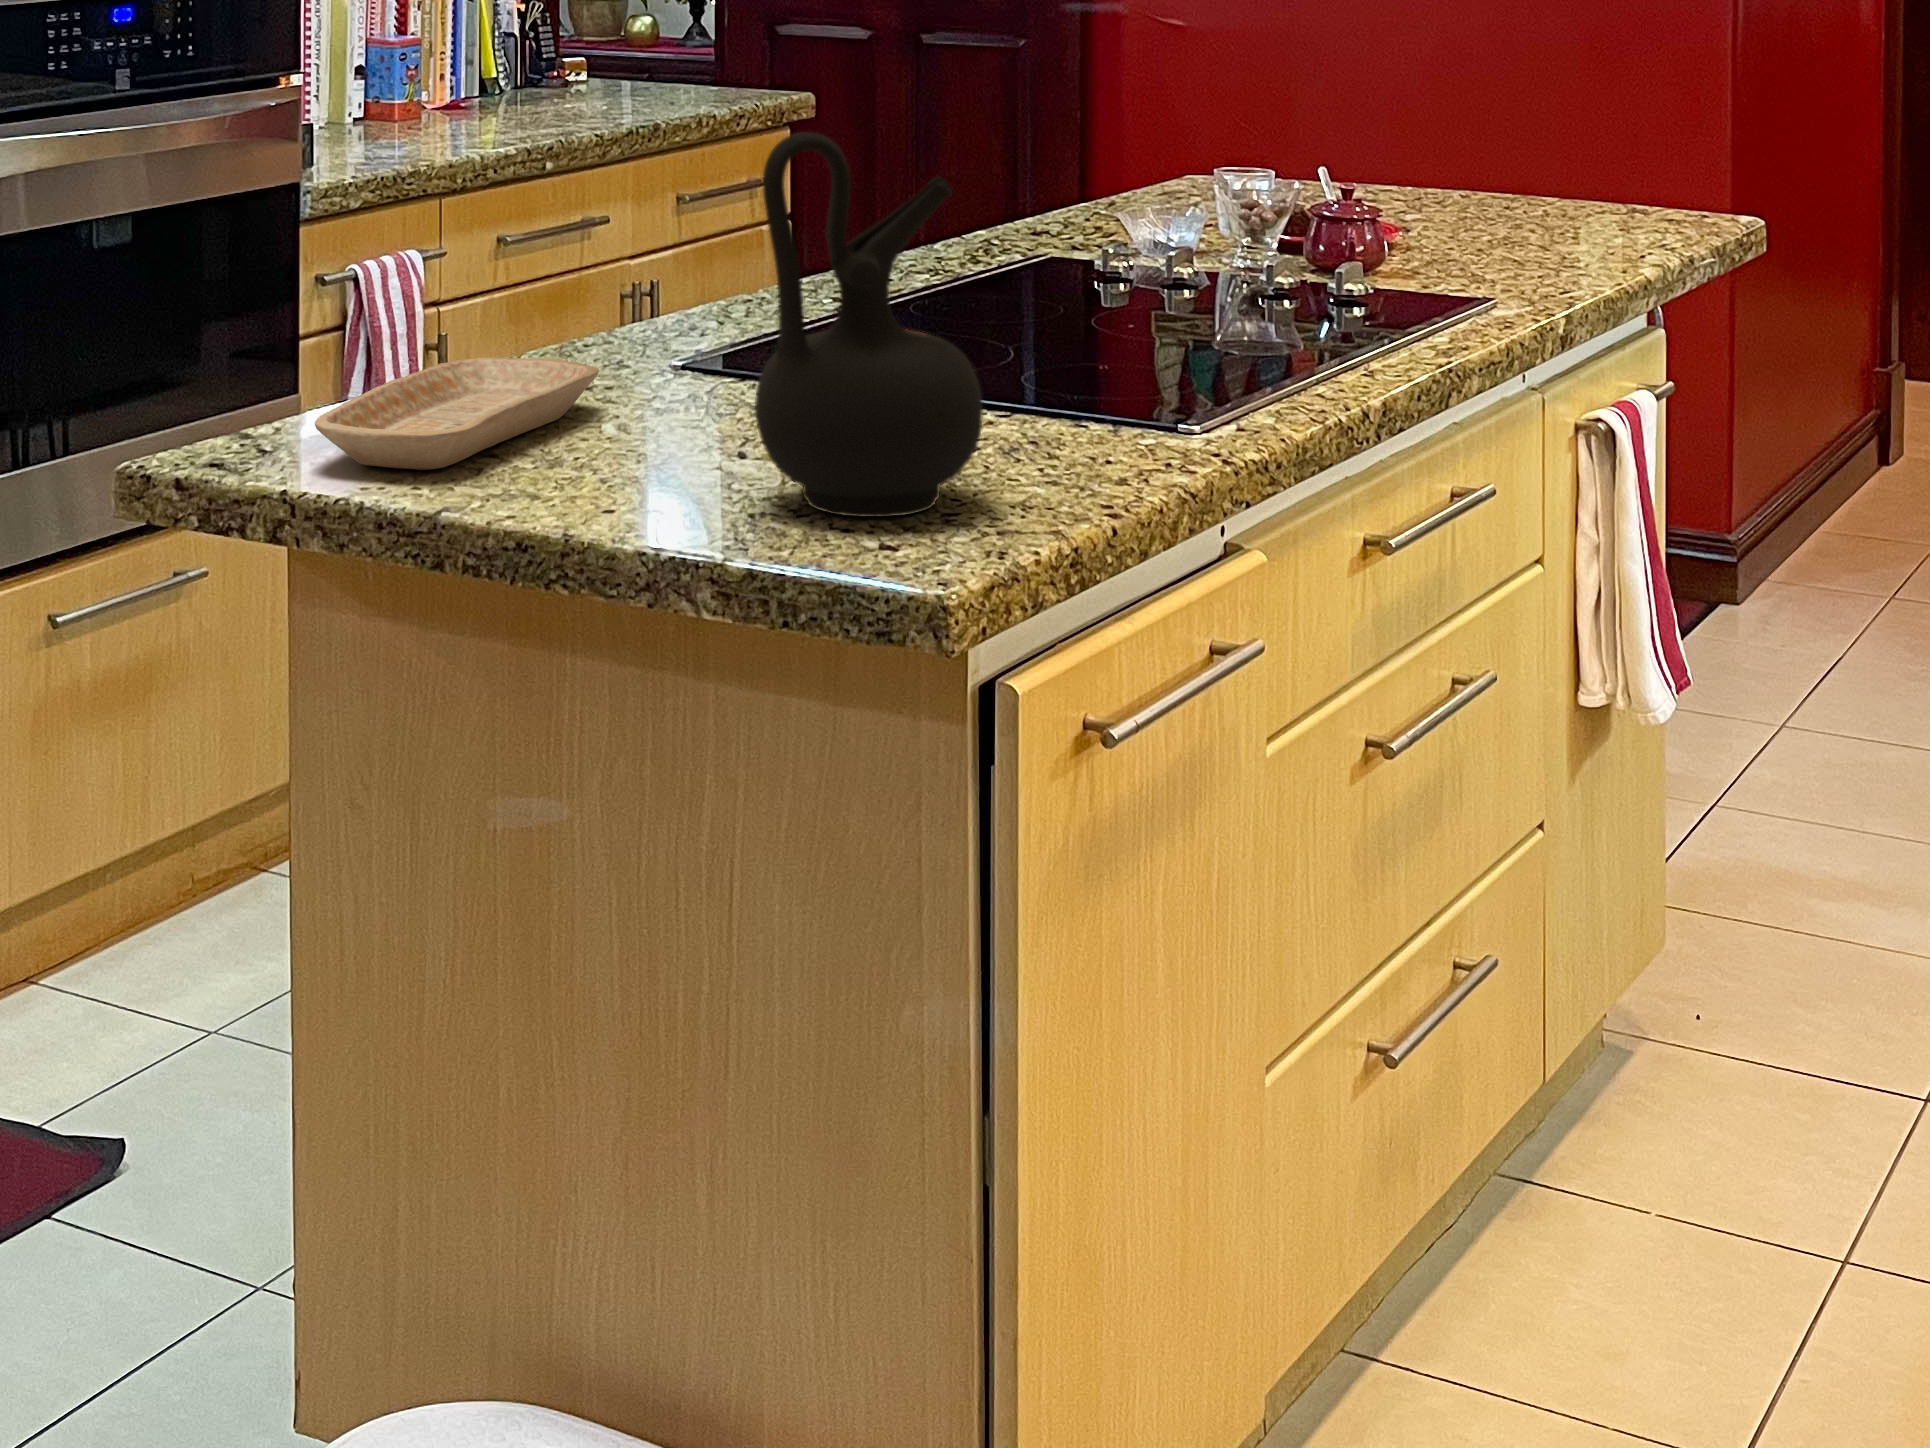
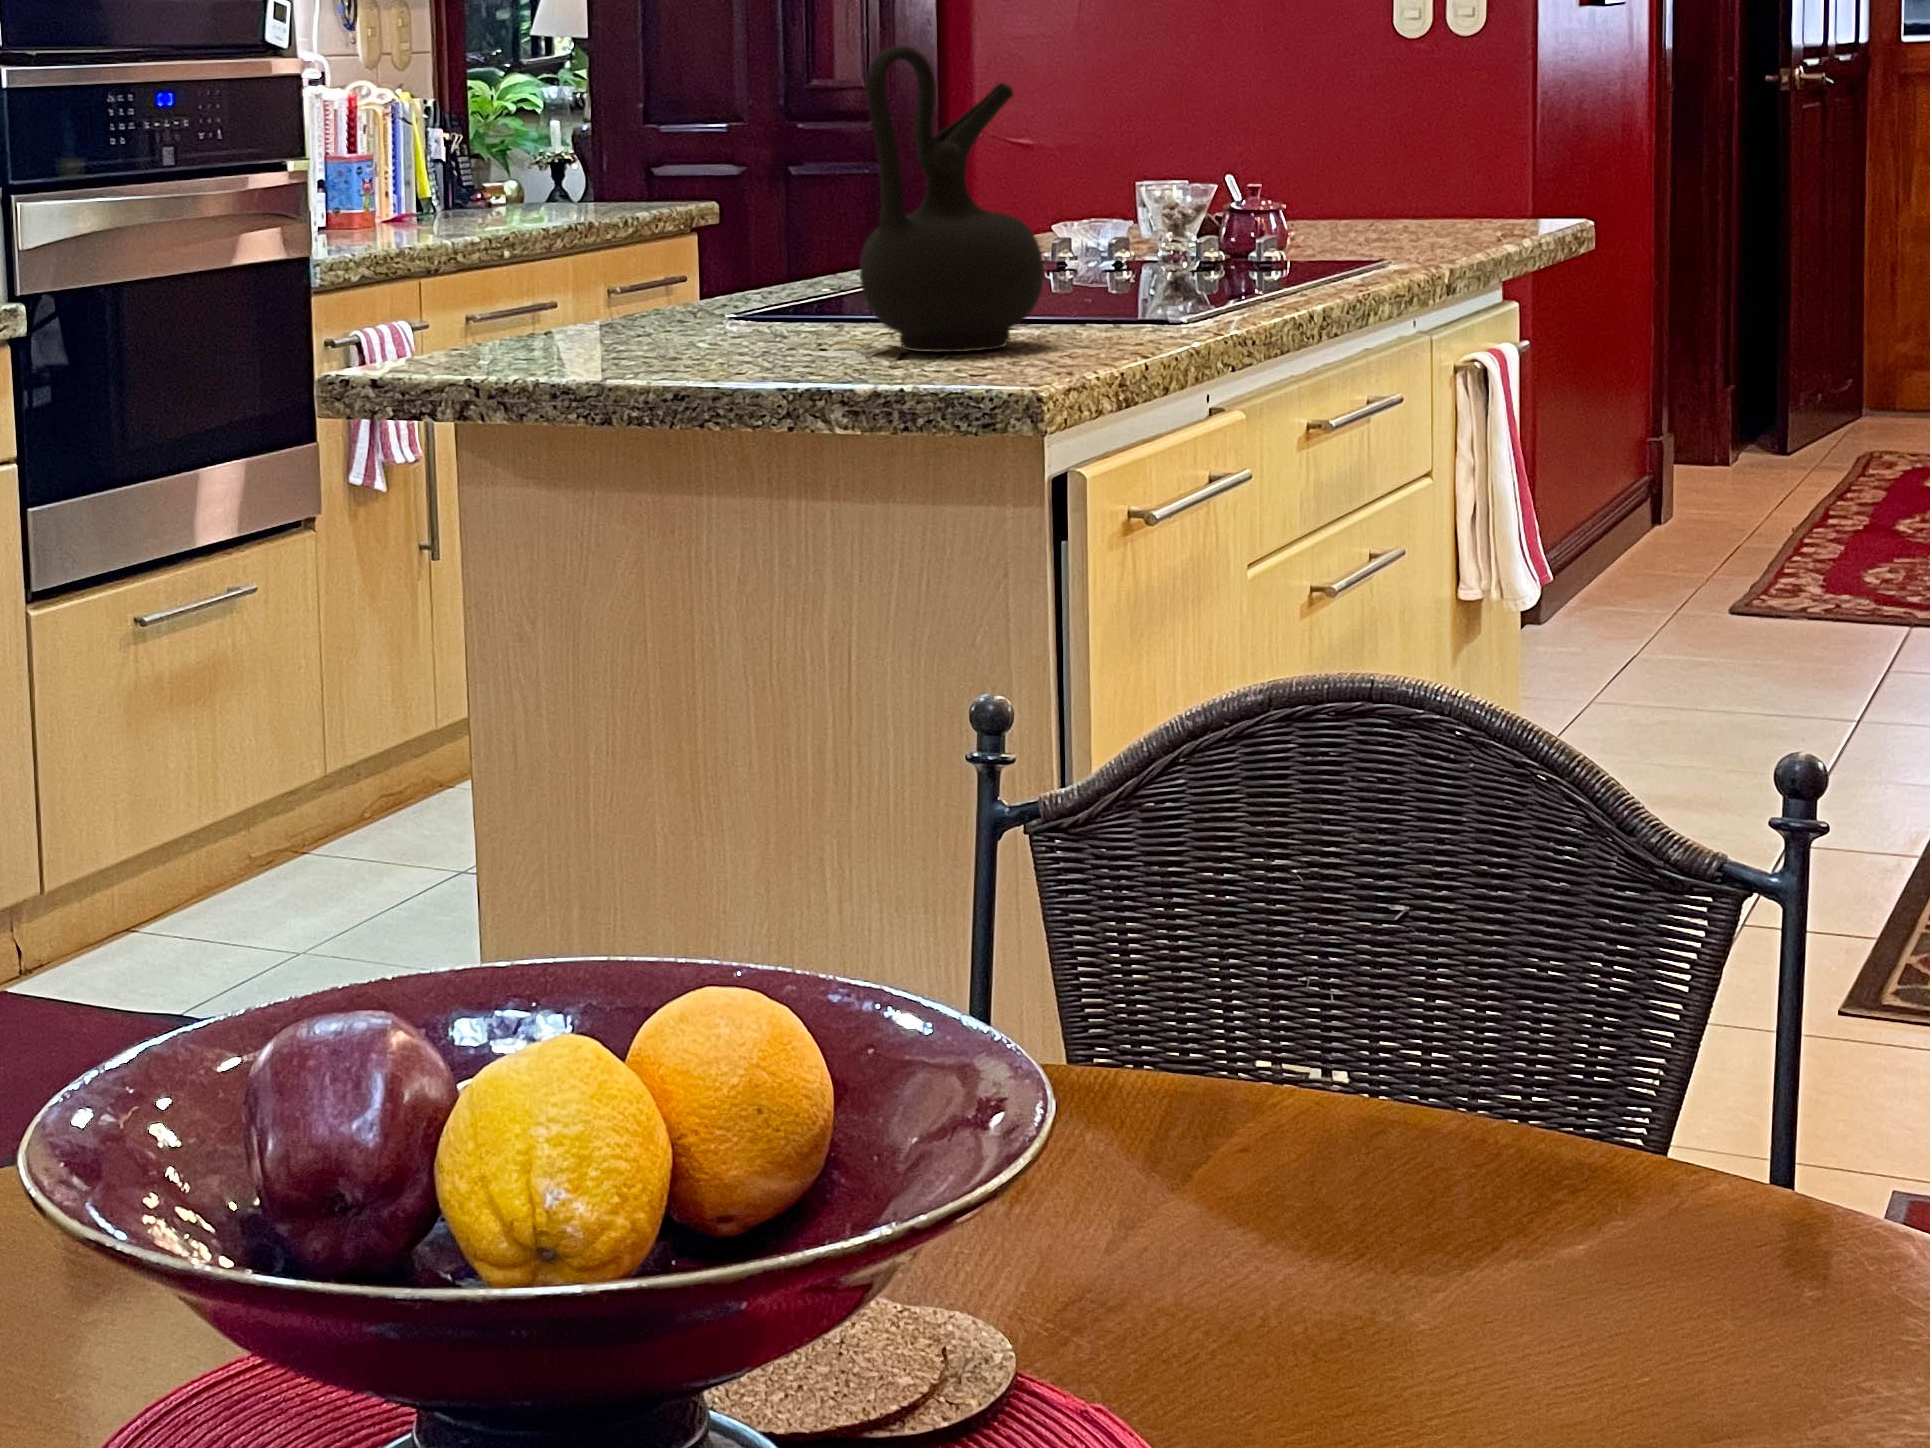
tray: present [315,357,599,470] -> none [486,292,690,355]

